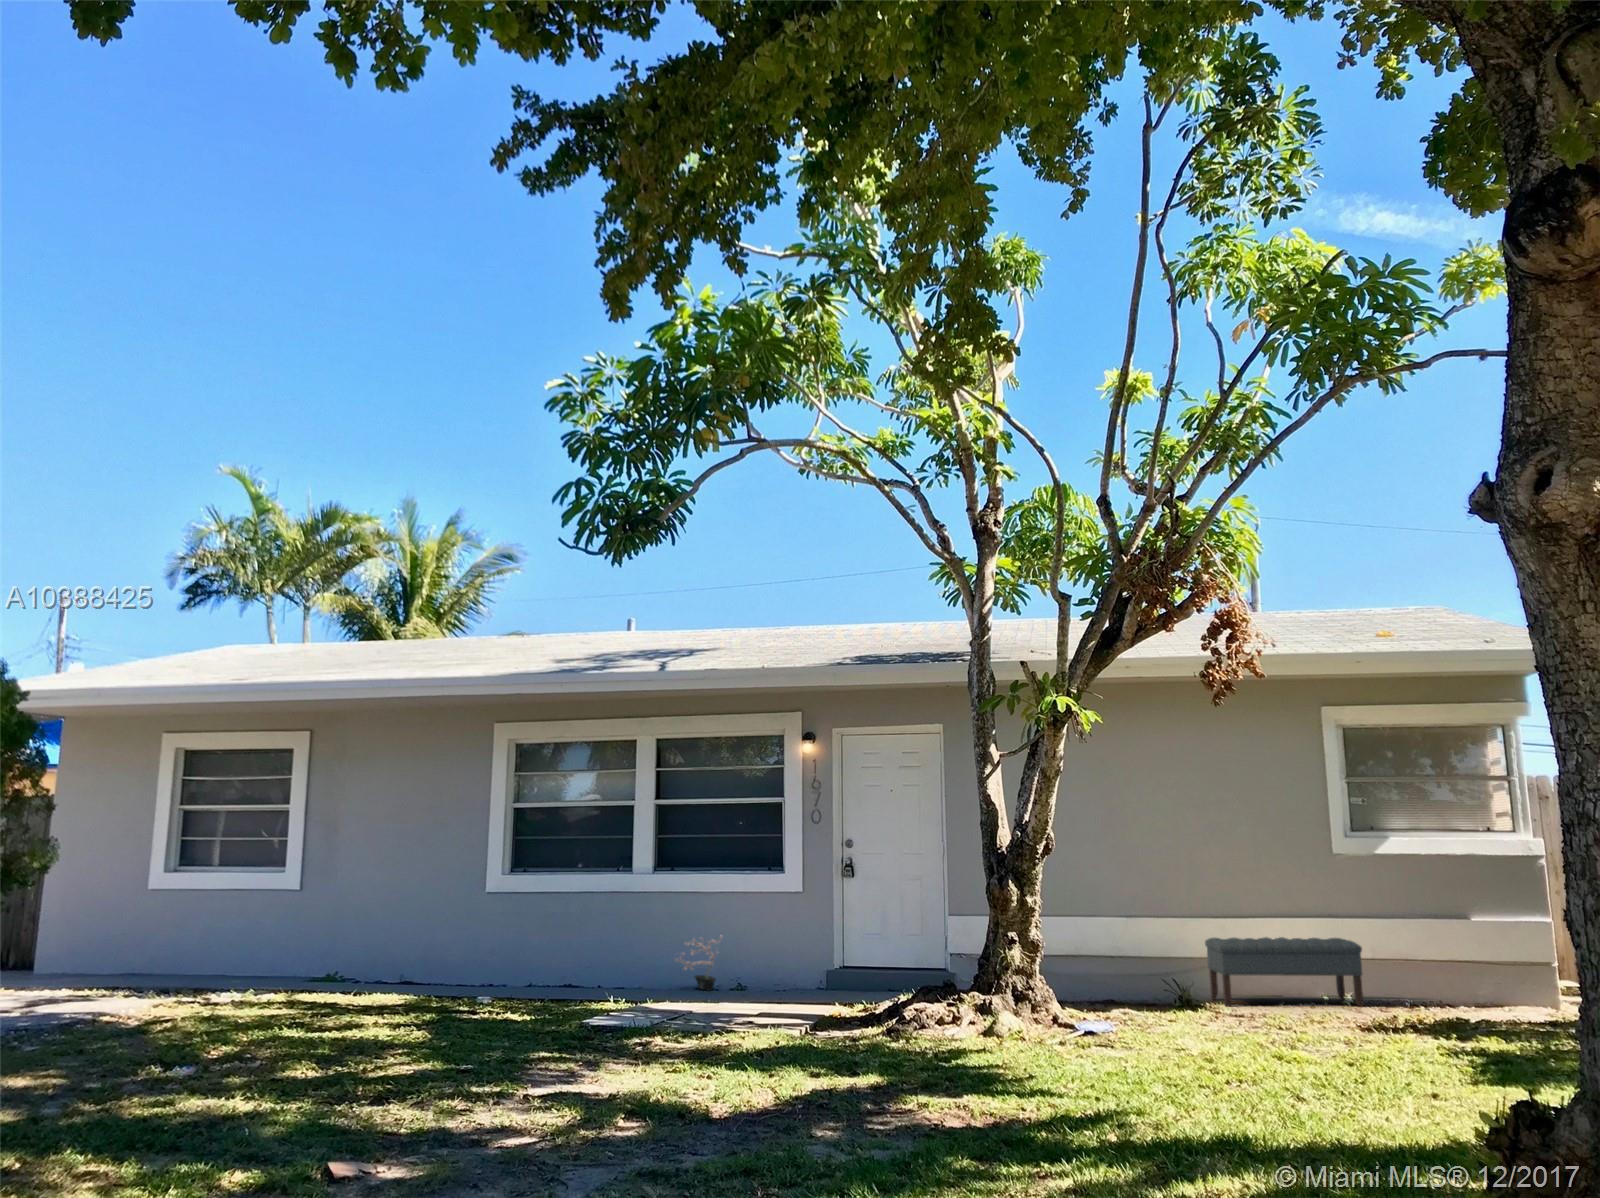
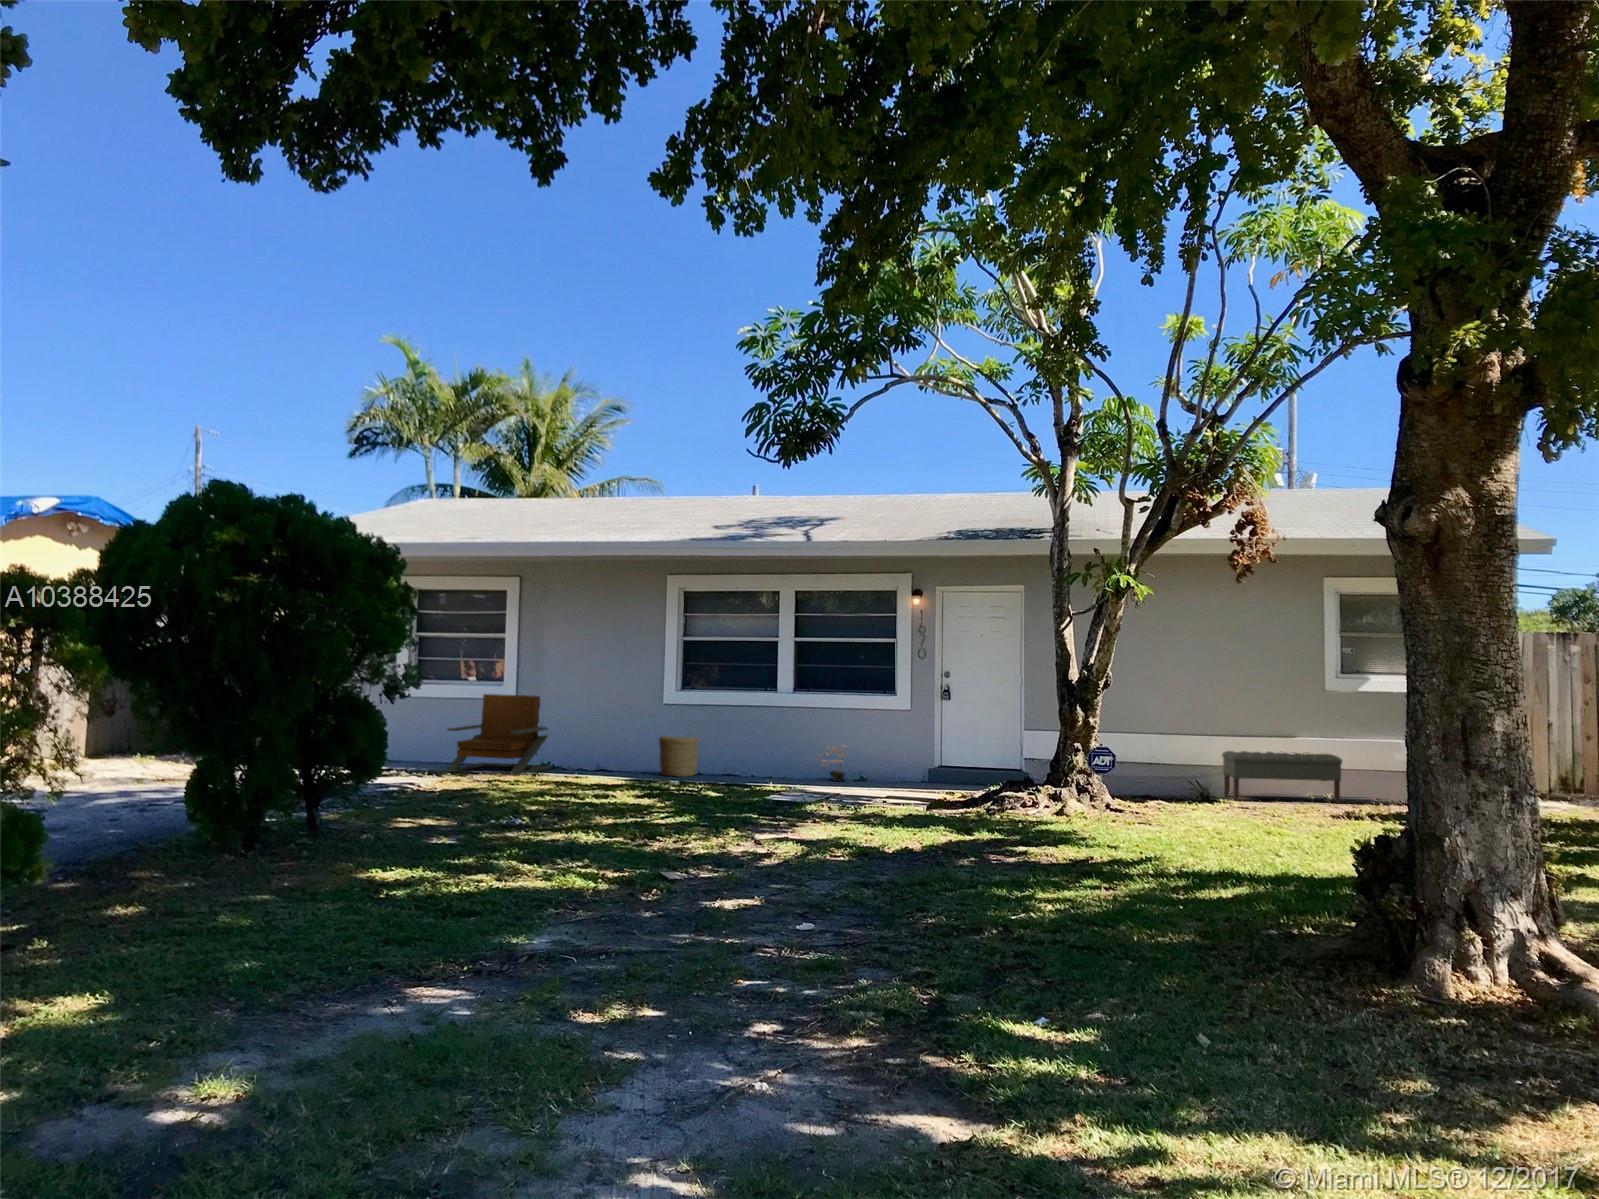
lounge chair: none [181,881,338,992] -> present [446,694,552,775]
woven basket: none [471,931,525,988] -> present [659,735,699,777]

